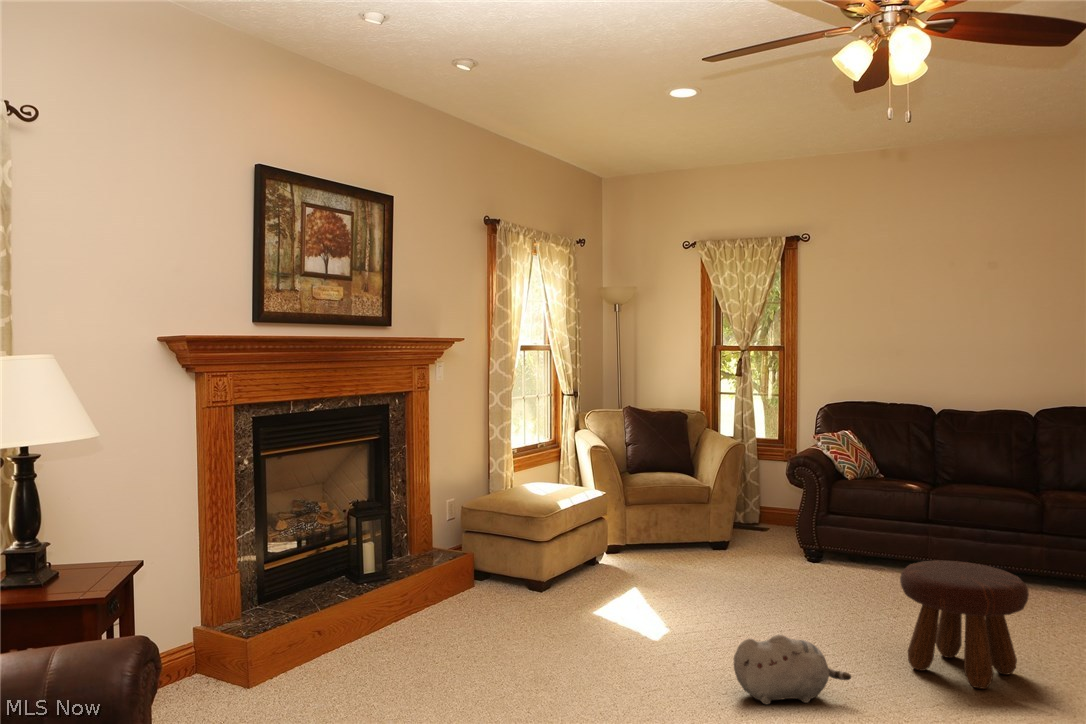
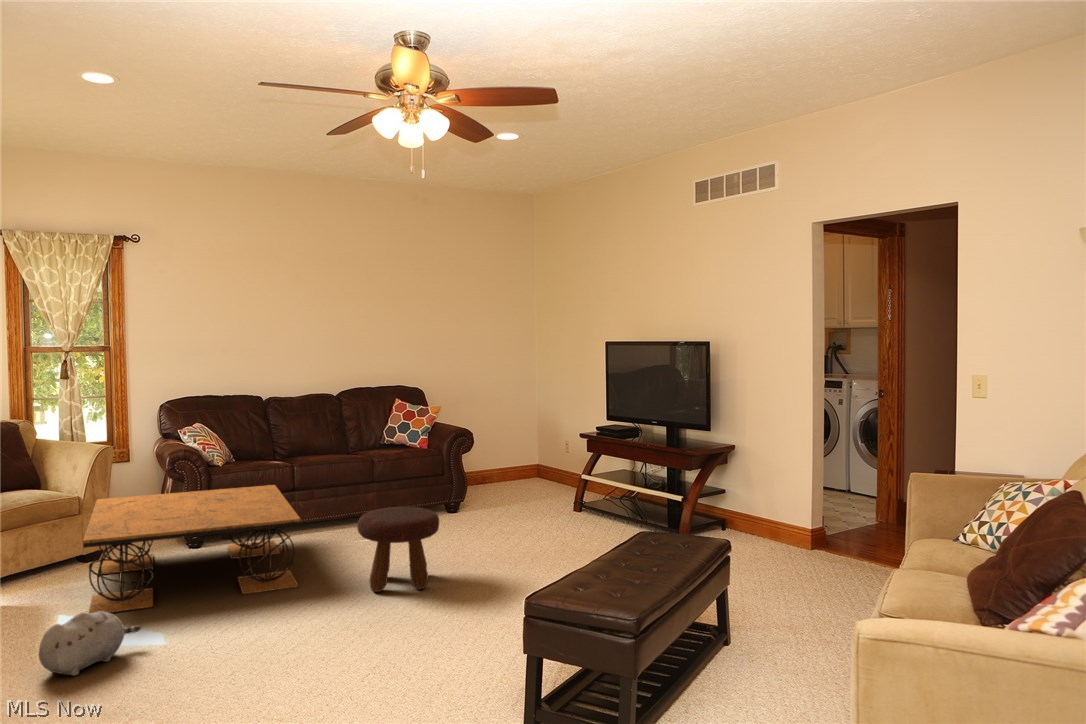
coffee table: none [642,491,898,631] -> present [83,485,301,613]
plush toy: present [734,635,851,705] -> present [39,611,141,676]

